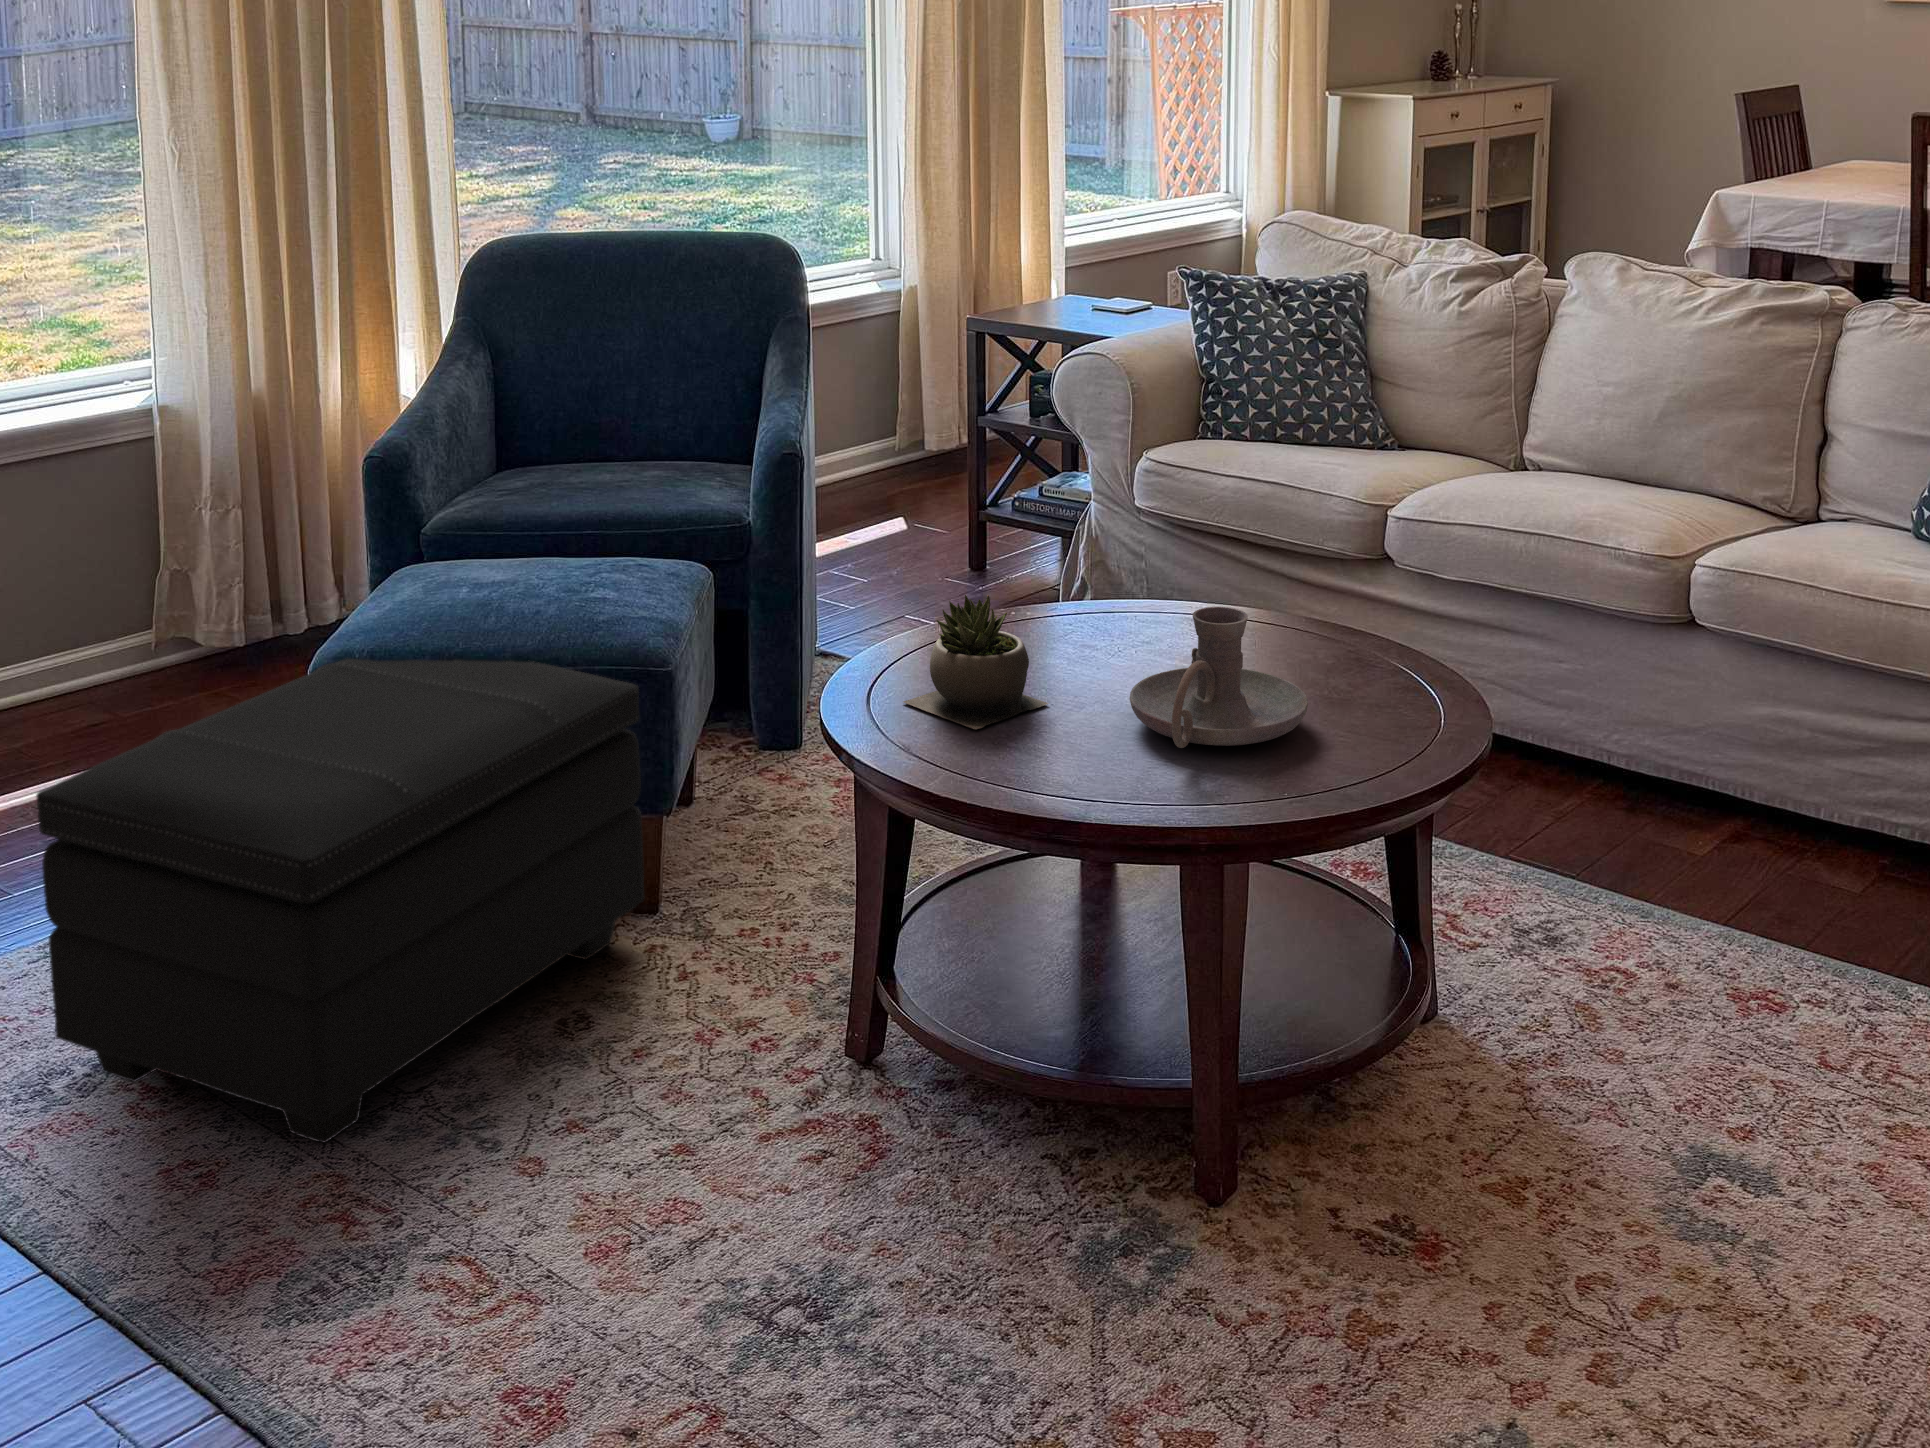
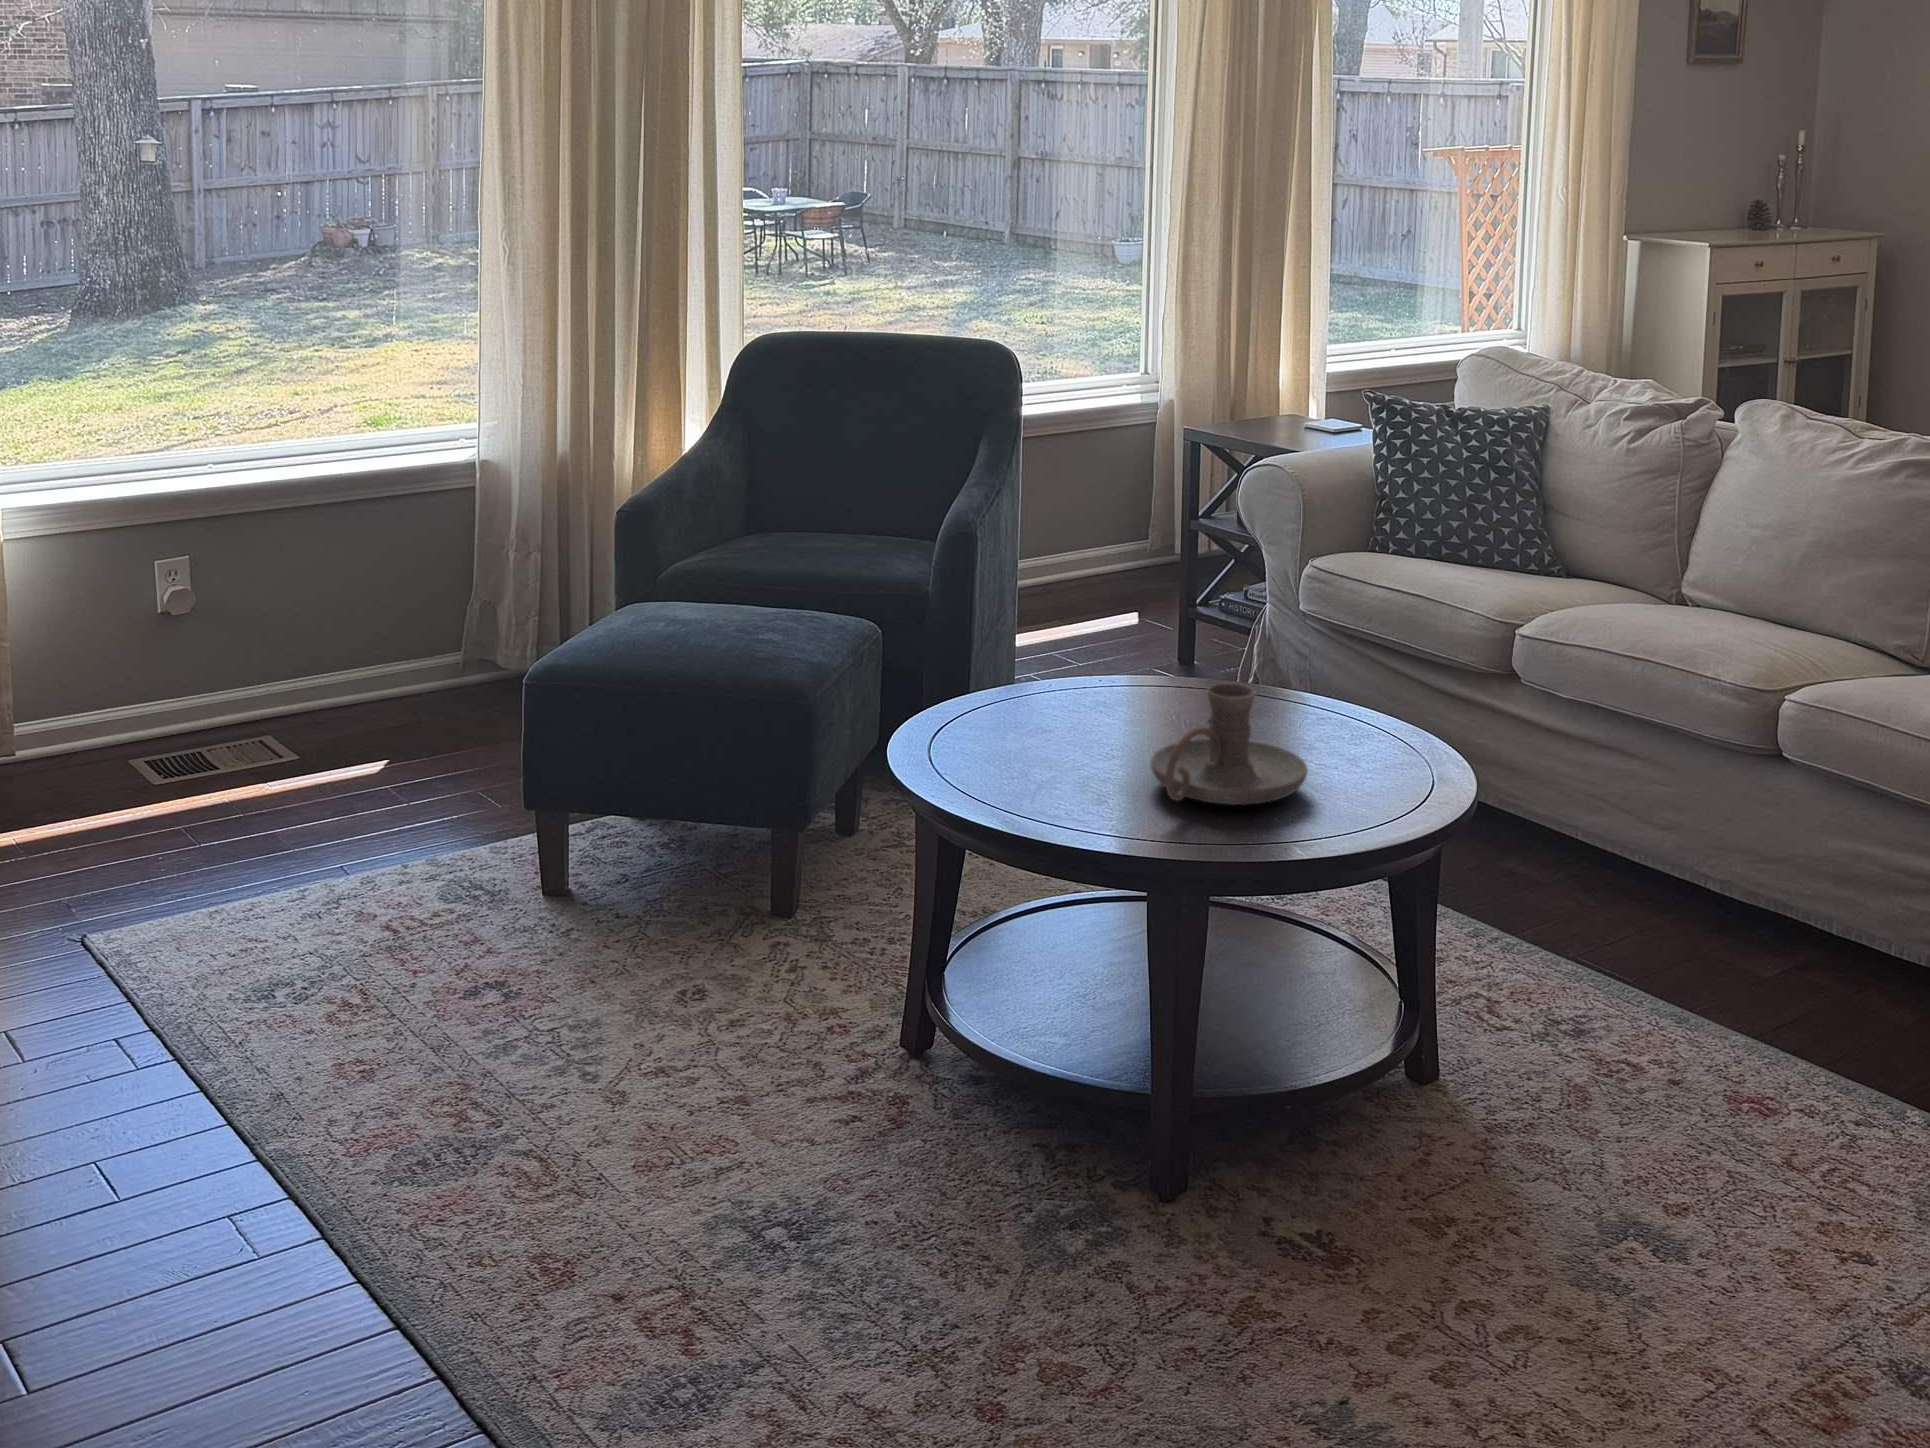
succulent plant: present [903,595,1048,729] -> none [968,656,1092,772]
footstool: present [36,658,644,1143] -> none [282,666,774,1059]

